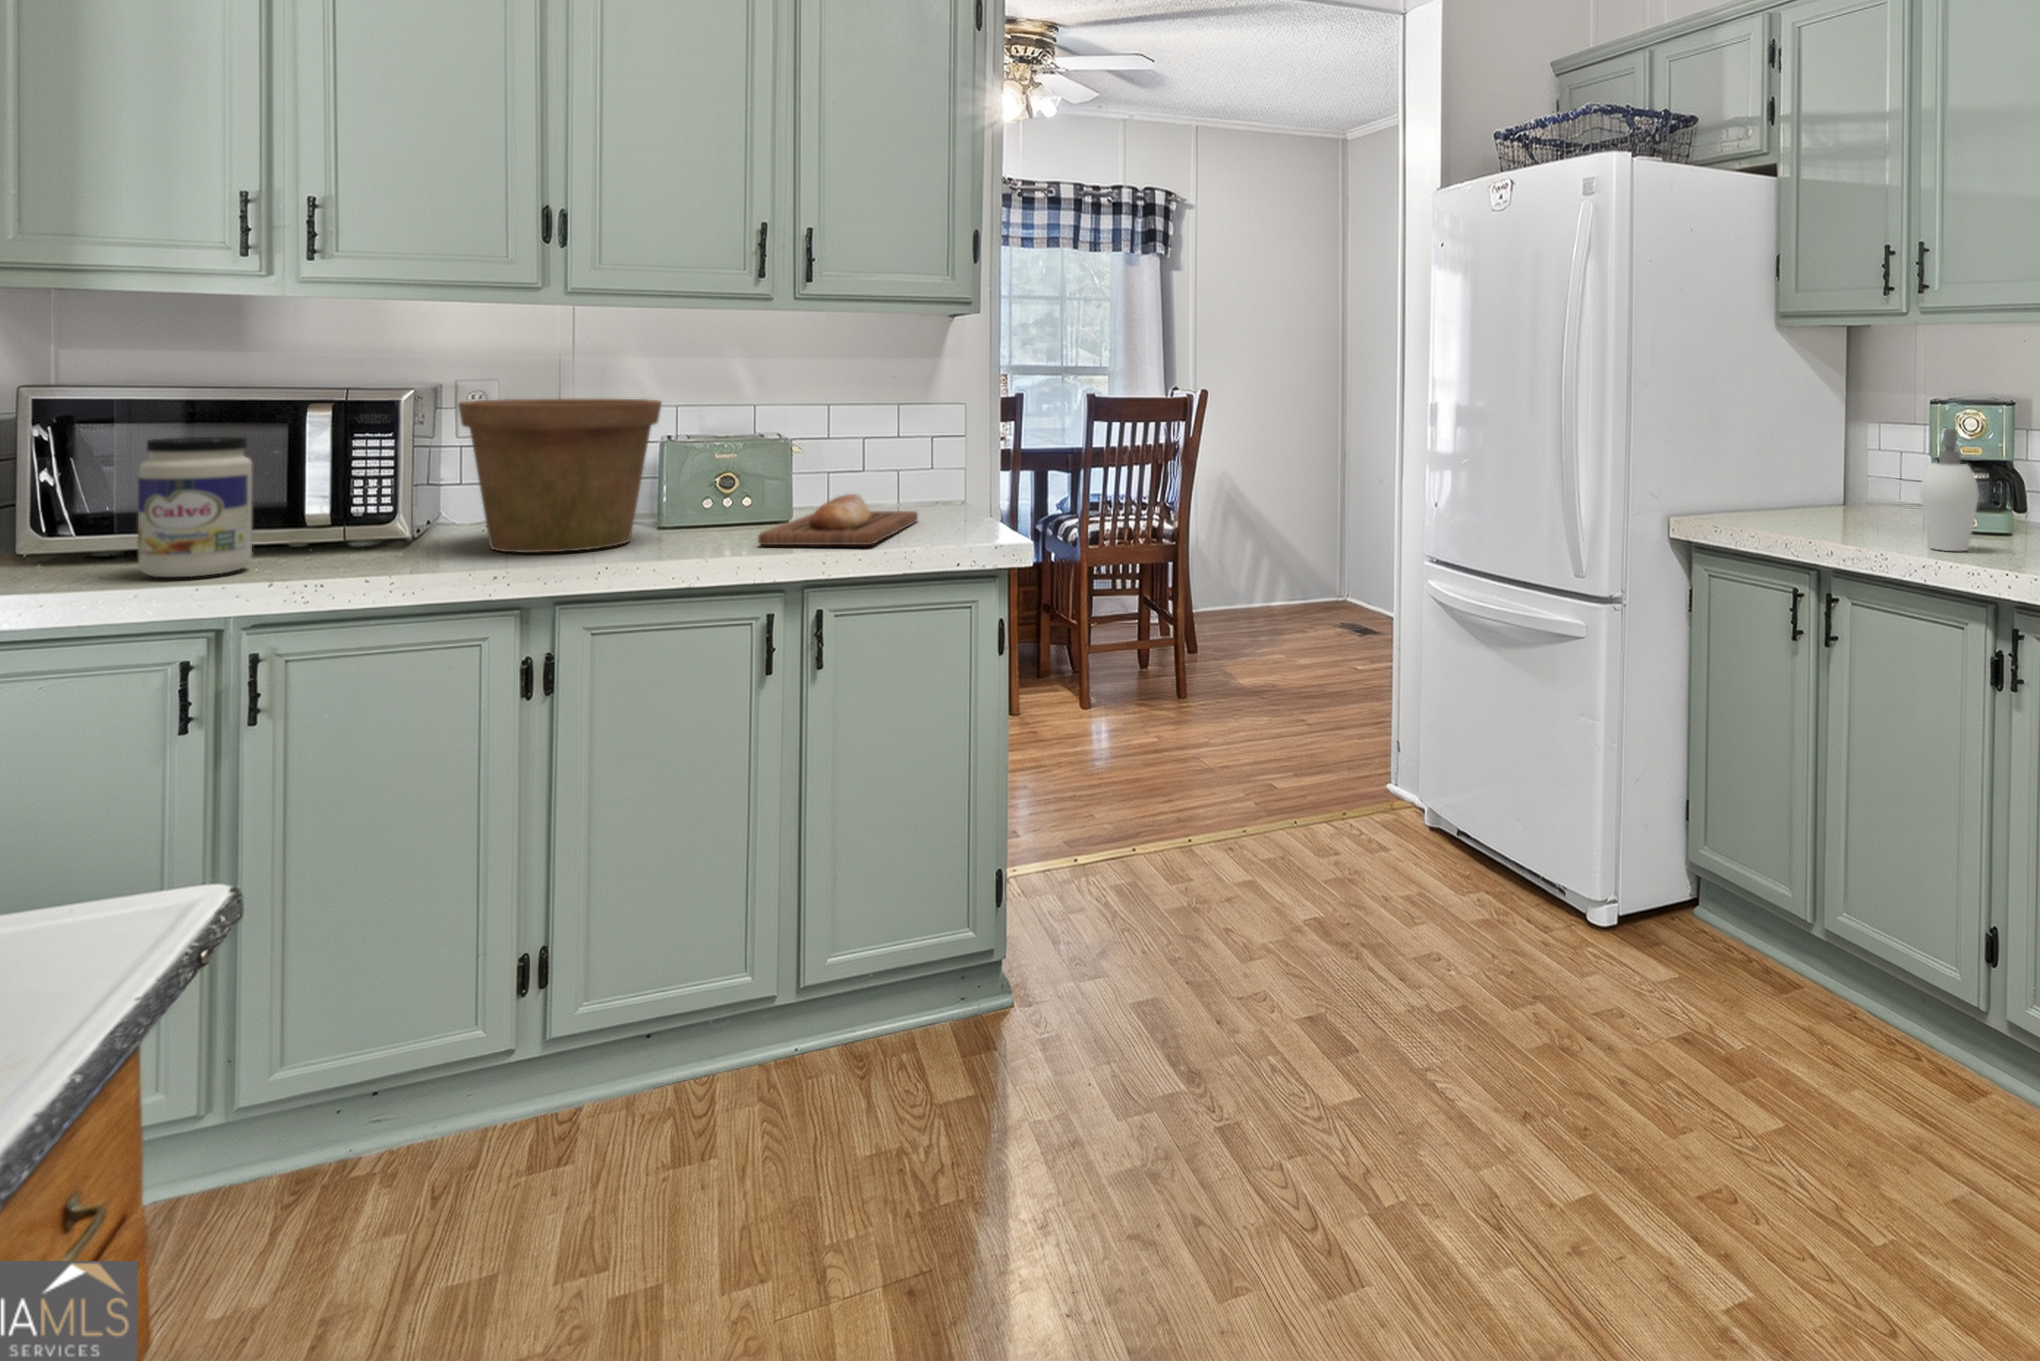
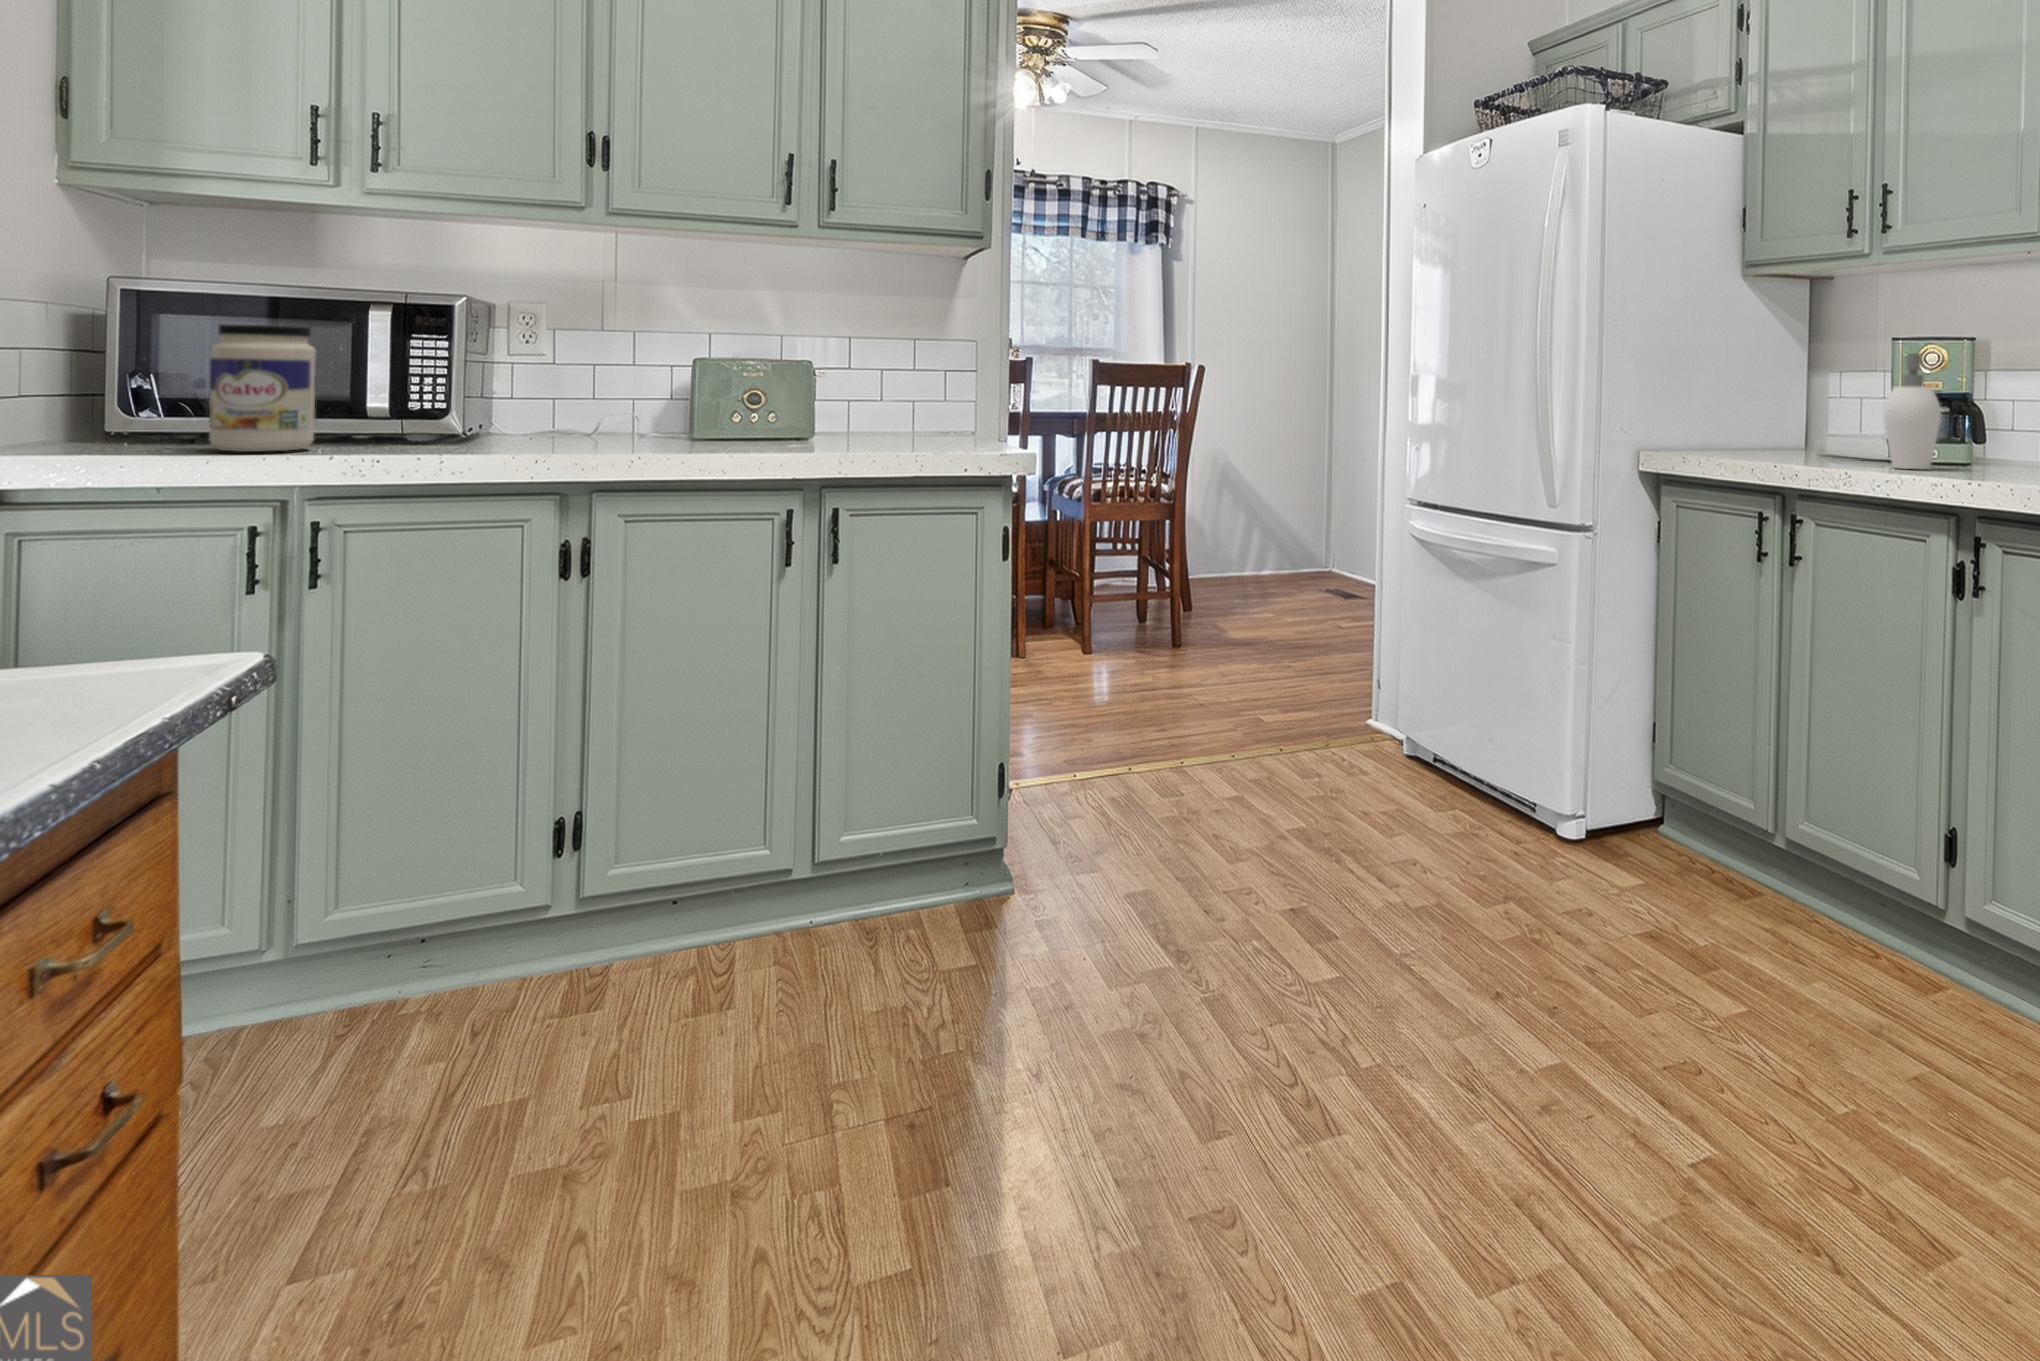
flower pot: present [458,399,662,553] -> none [507,306,695,447]
bread loaf: present [758,494,918,545] -> none [782,411,932,450]

